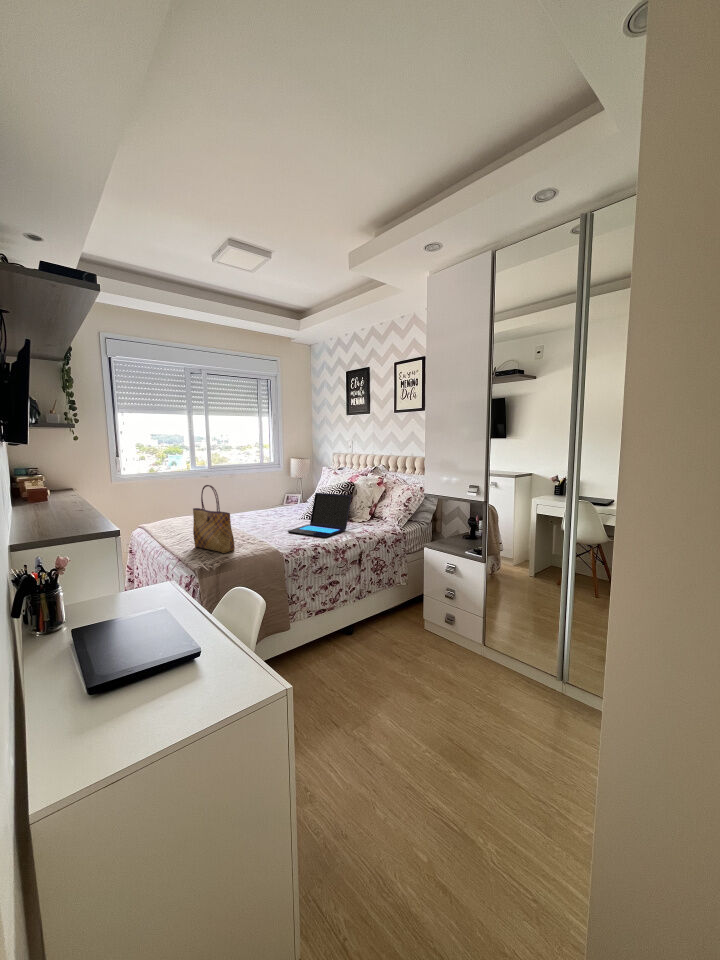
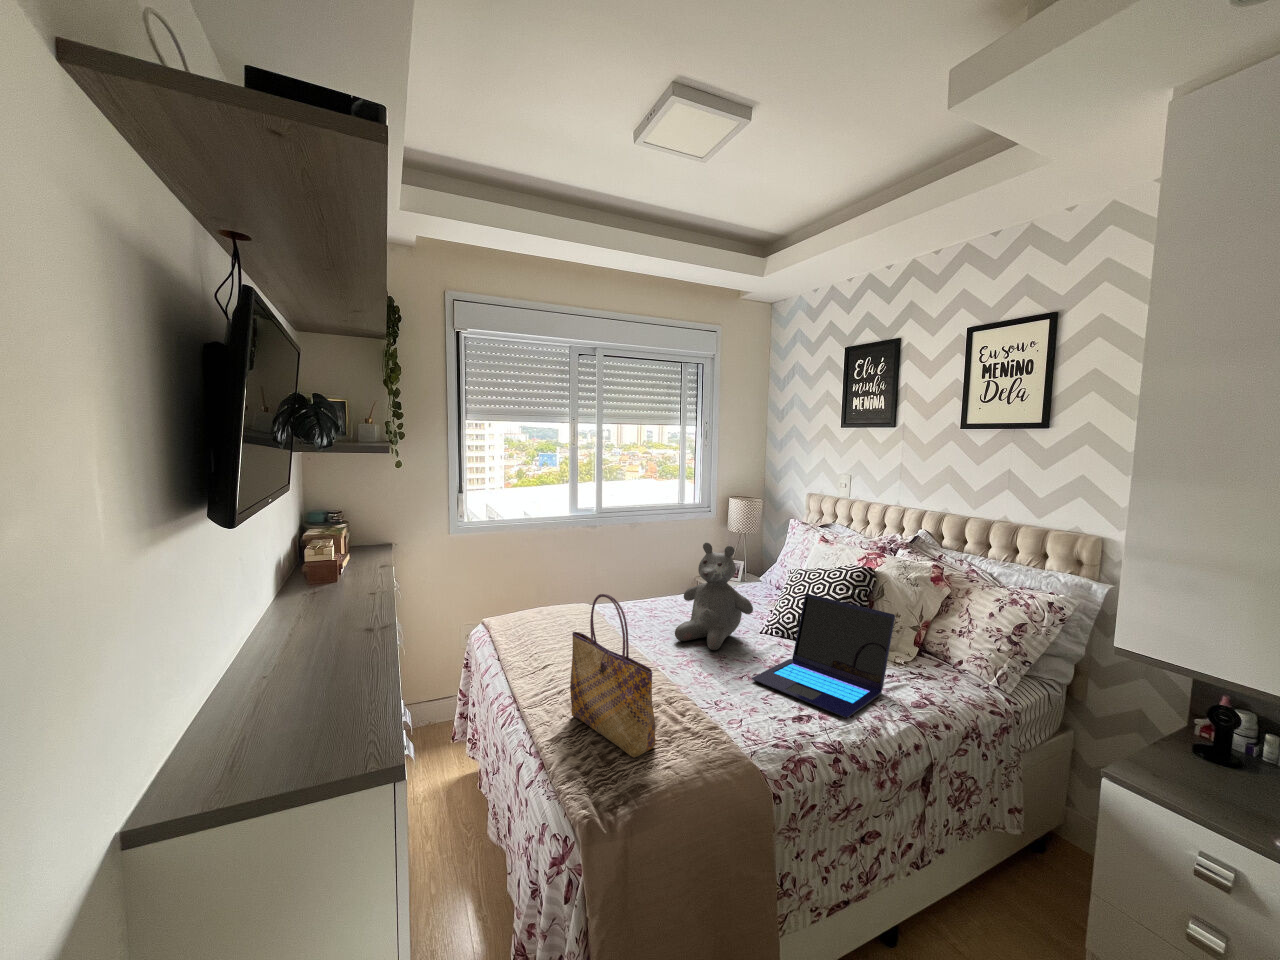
teddy bear: none [252,474,292,525] -> present [675,543,753,650]

